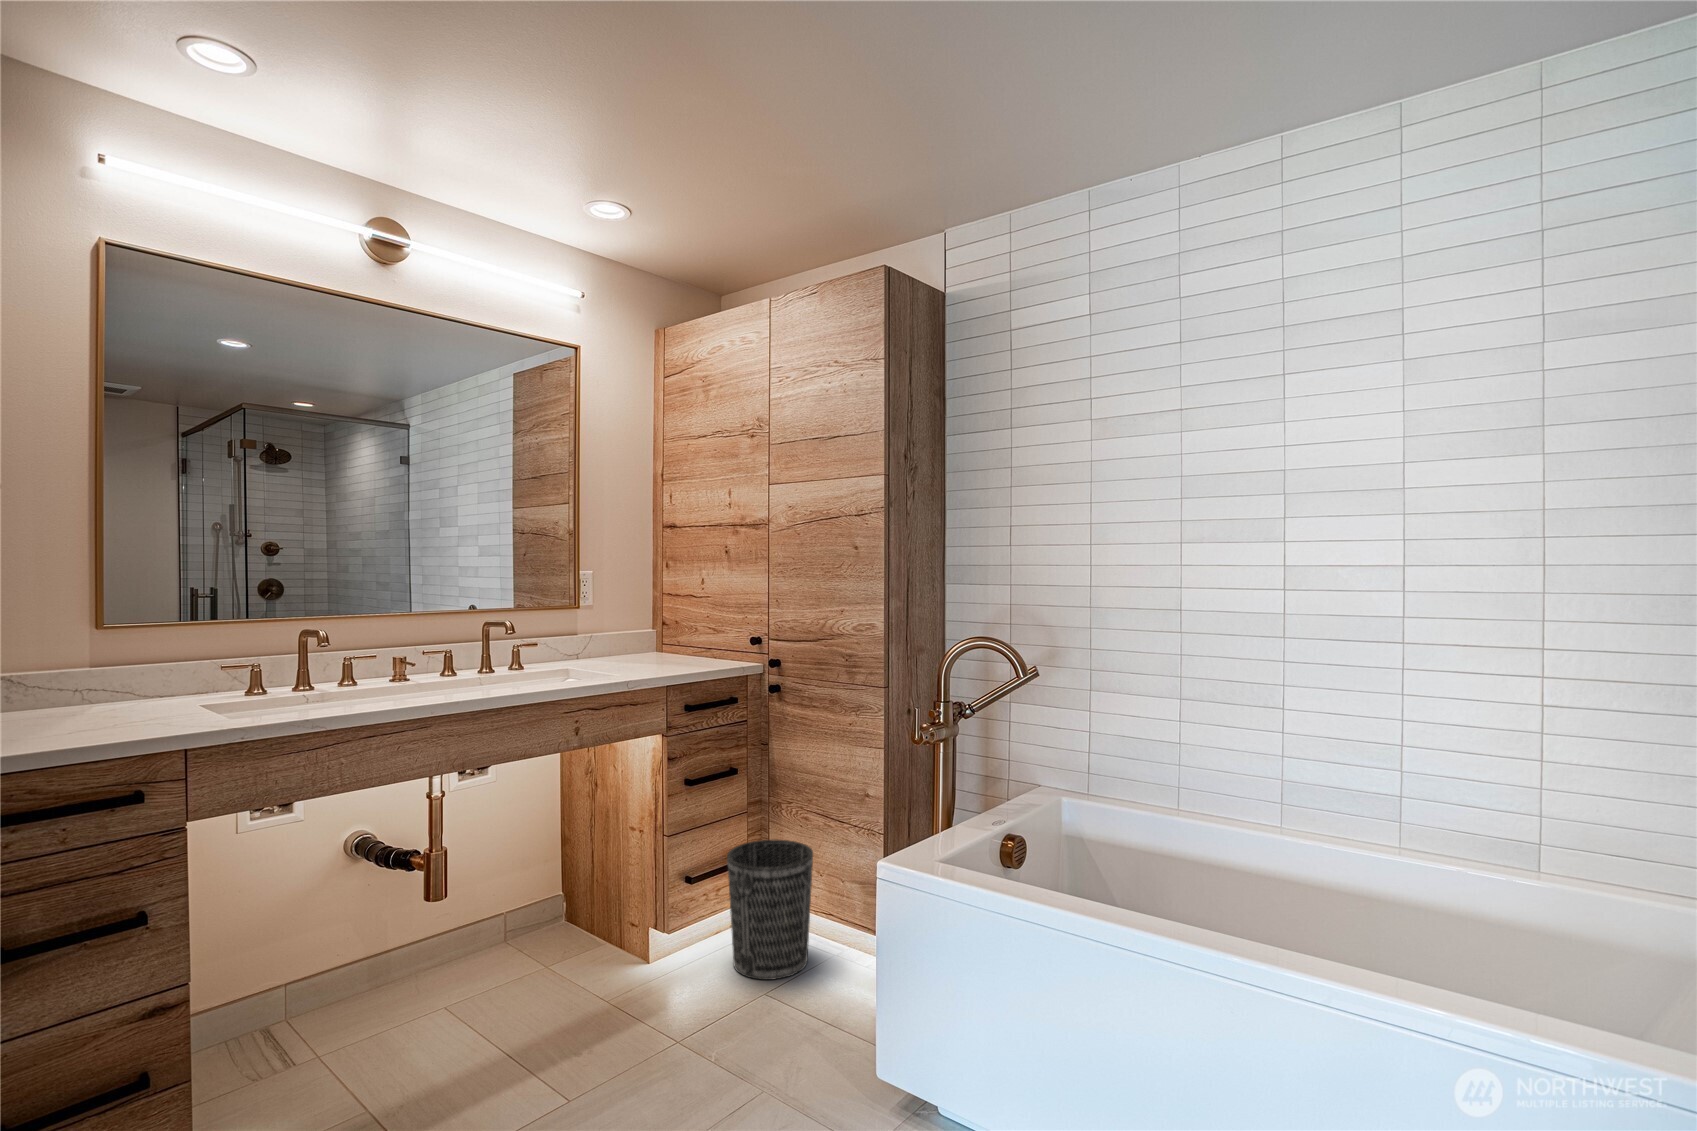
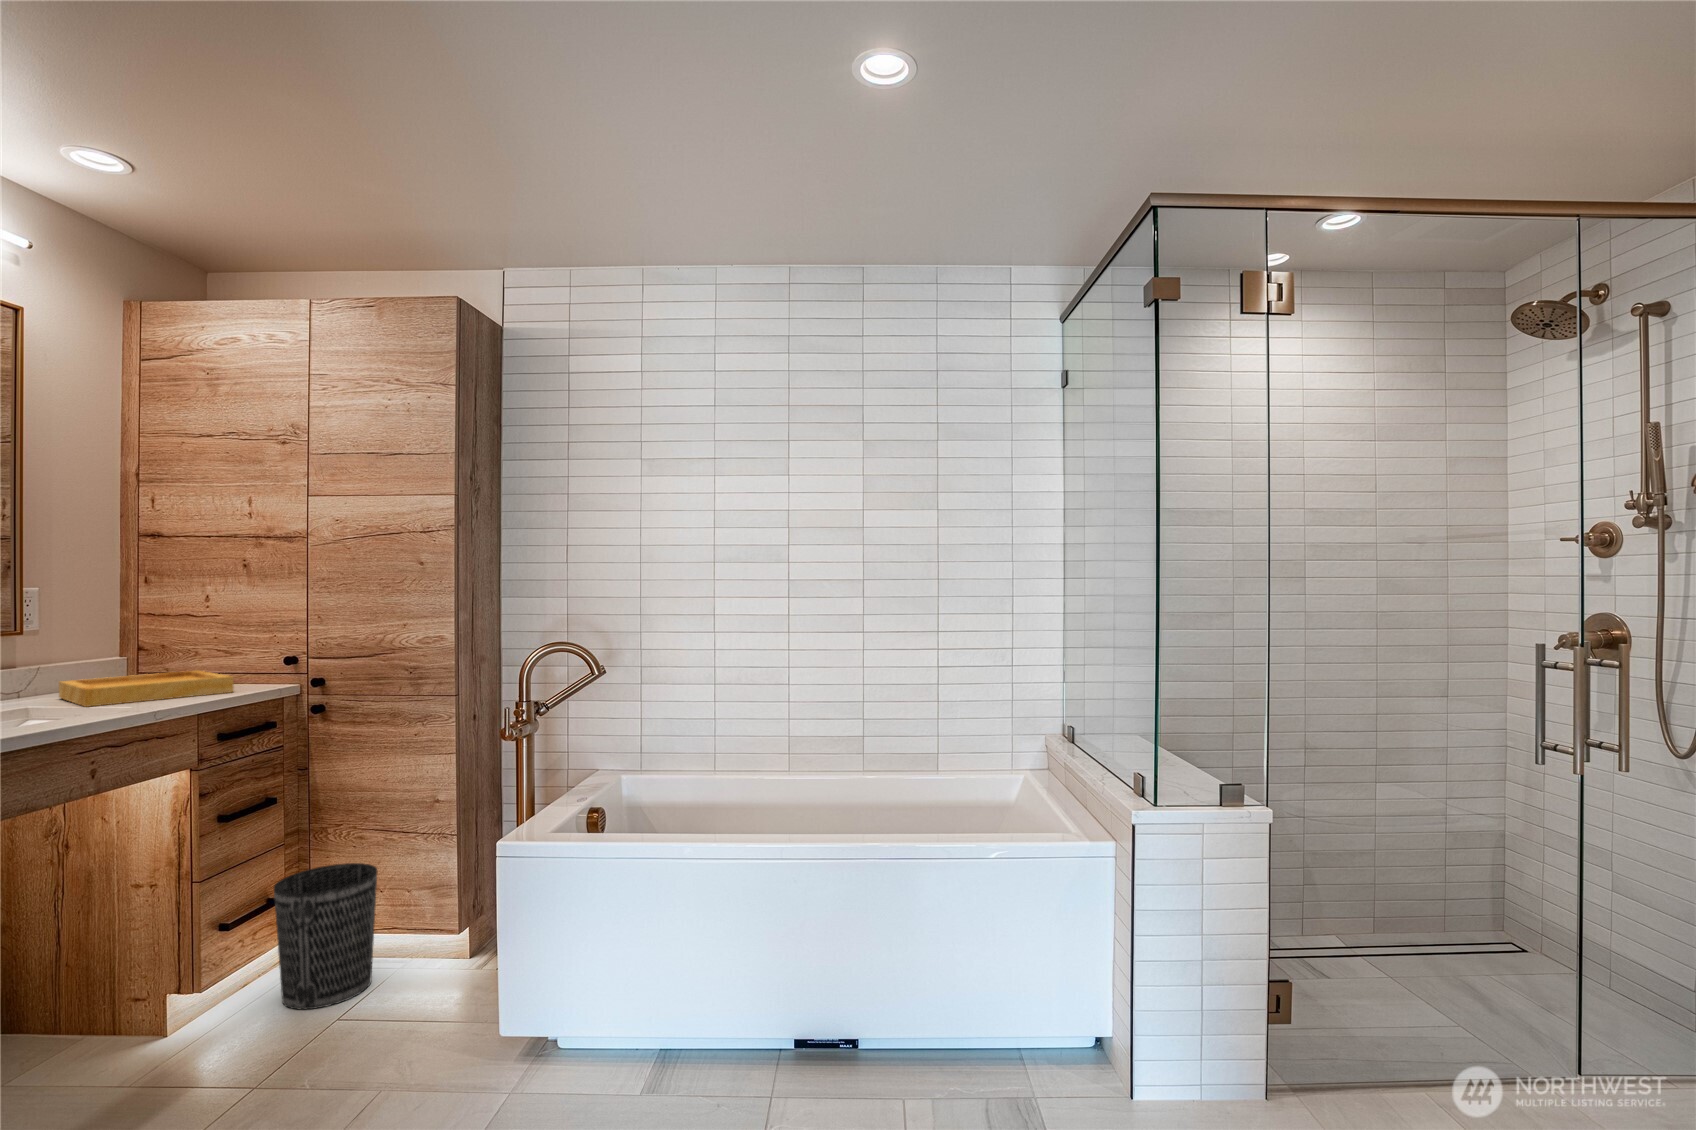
tray: none [601,644,708,670] -> present [59,670,234,707]

